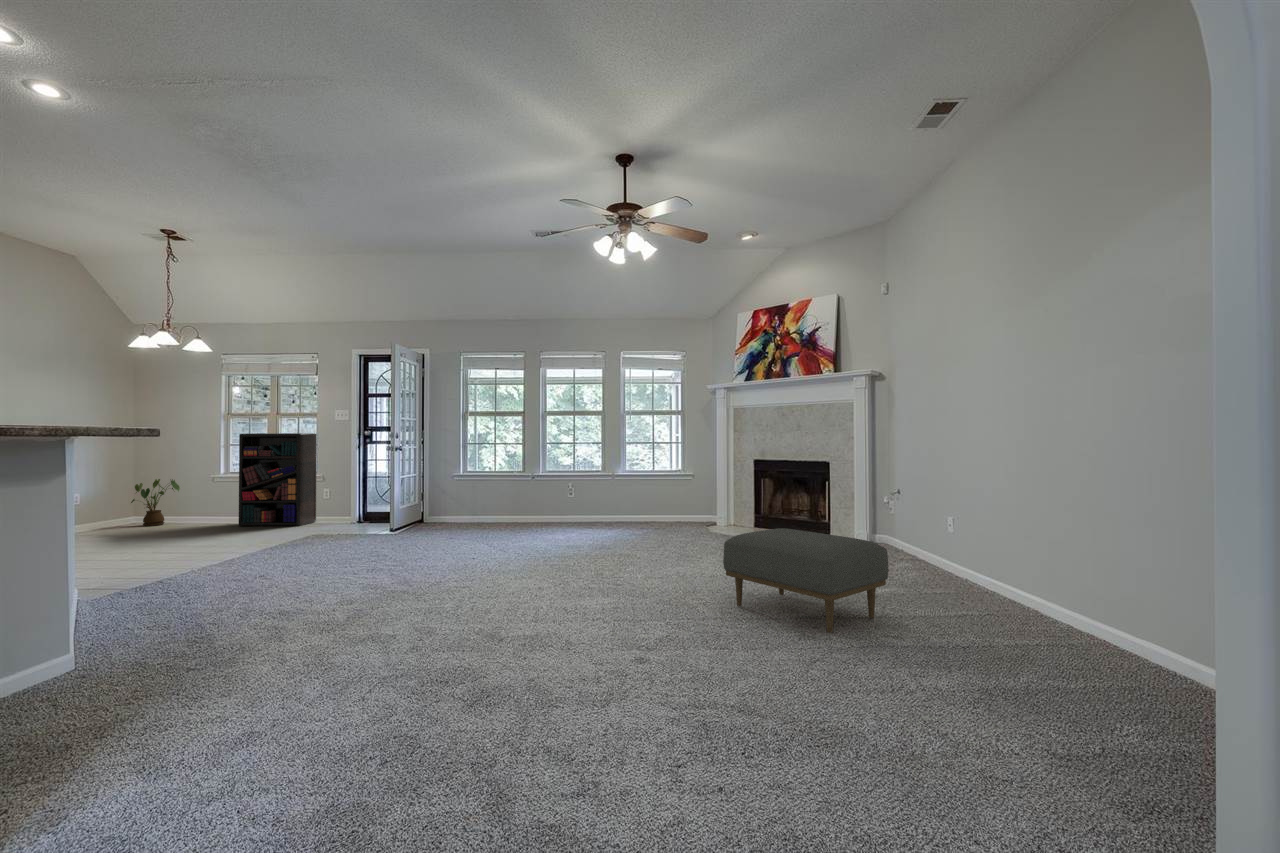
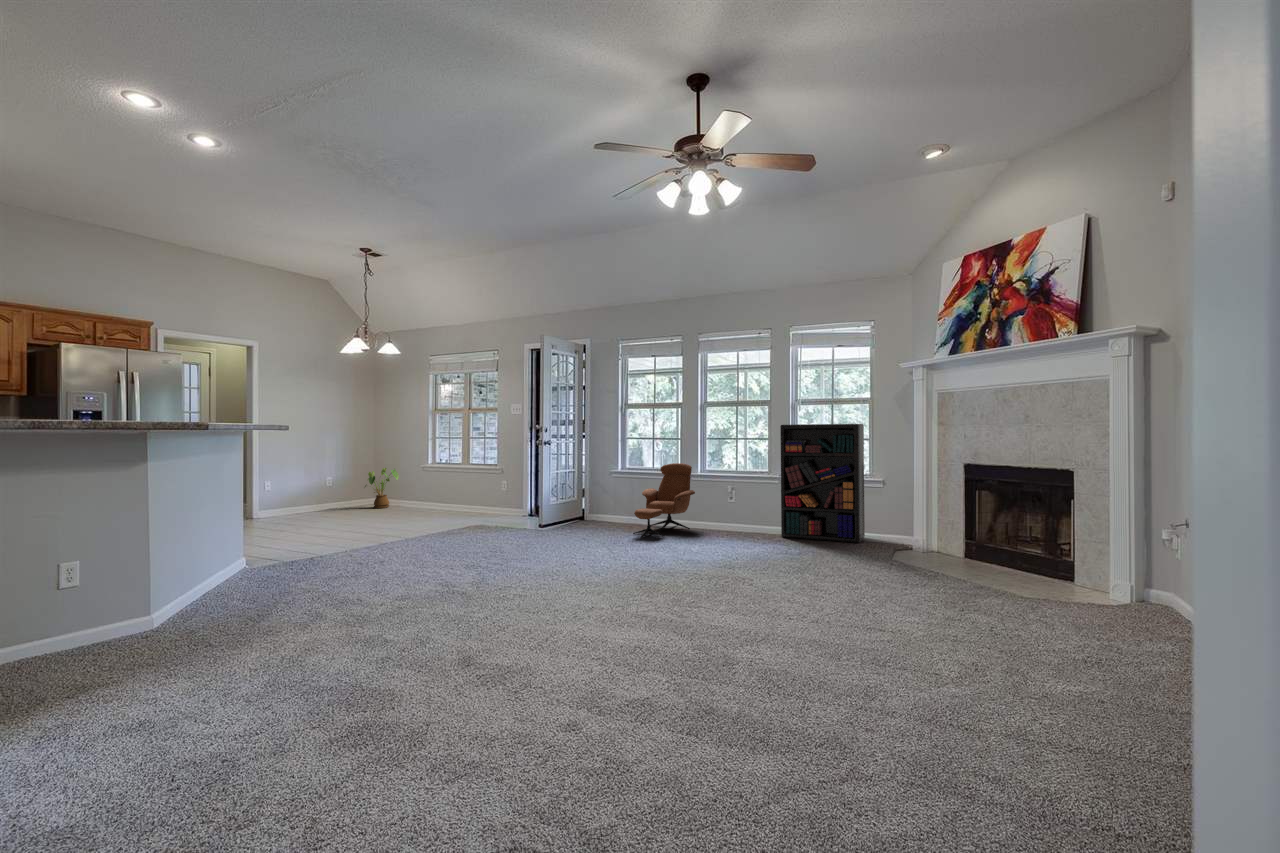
bookshelf: present [239,433,317,526] -> present [780,424,865,543]
lounge chair: none [487,466,538,533] -> present [633,463,695,538]
ottoman: present [723,528,889,633] -> none [781,580,1046,777]

